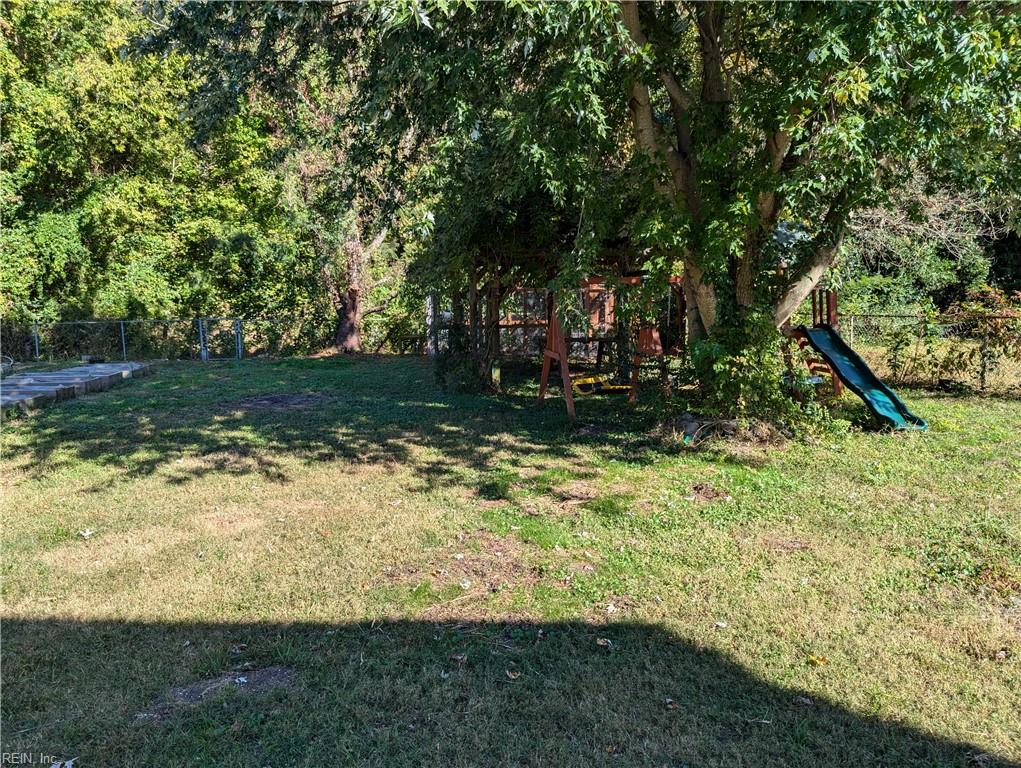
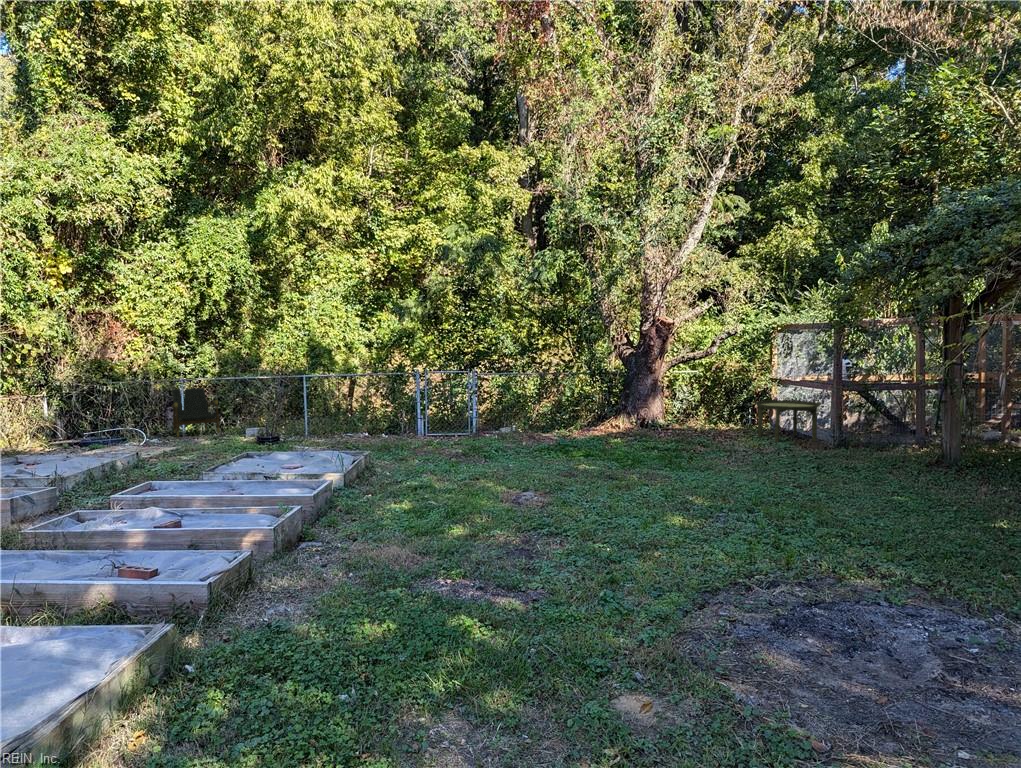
lounge chair: none [27,329,62,360] -> present [171,388,220,437]

